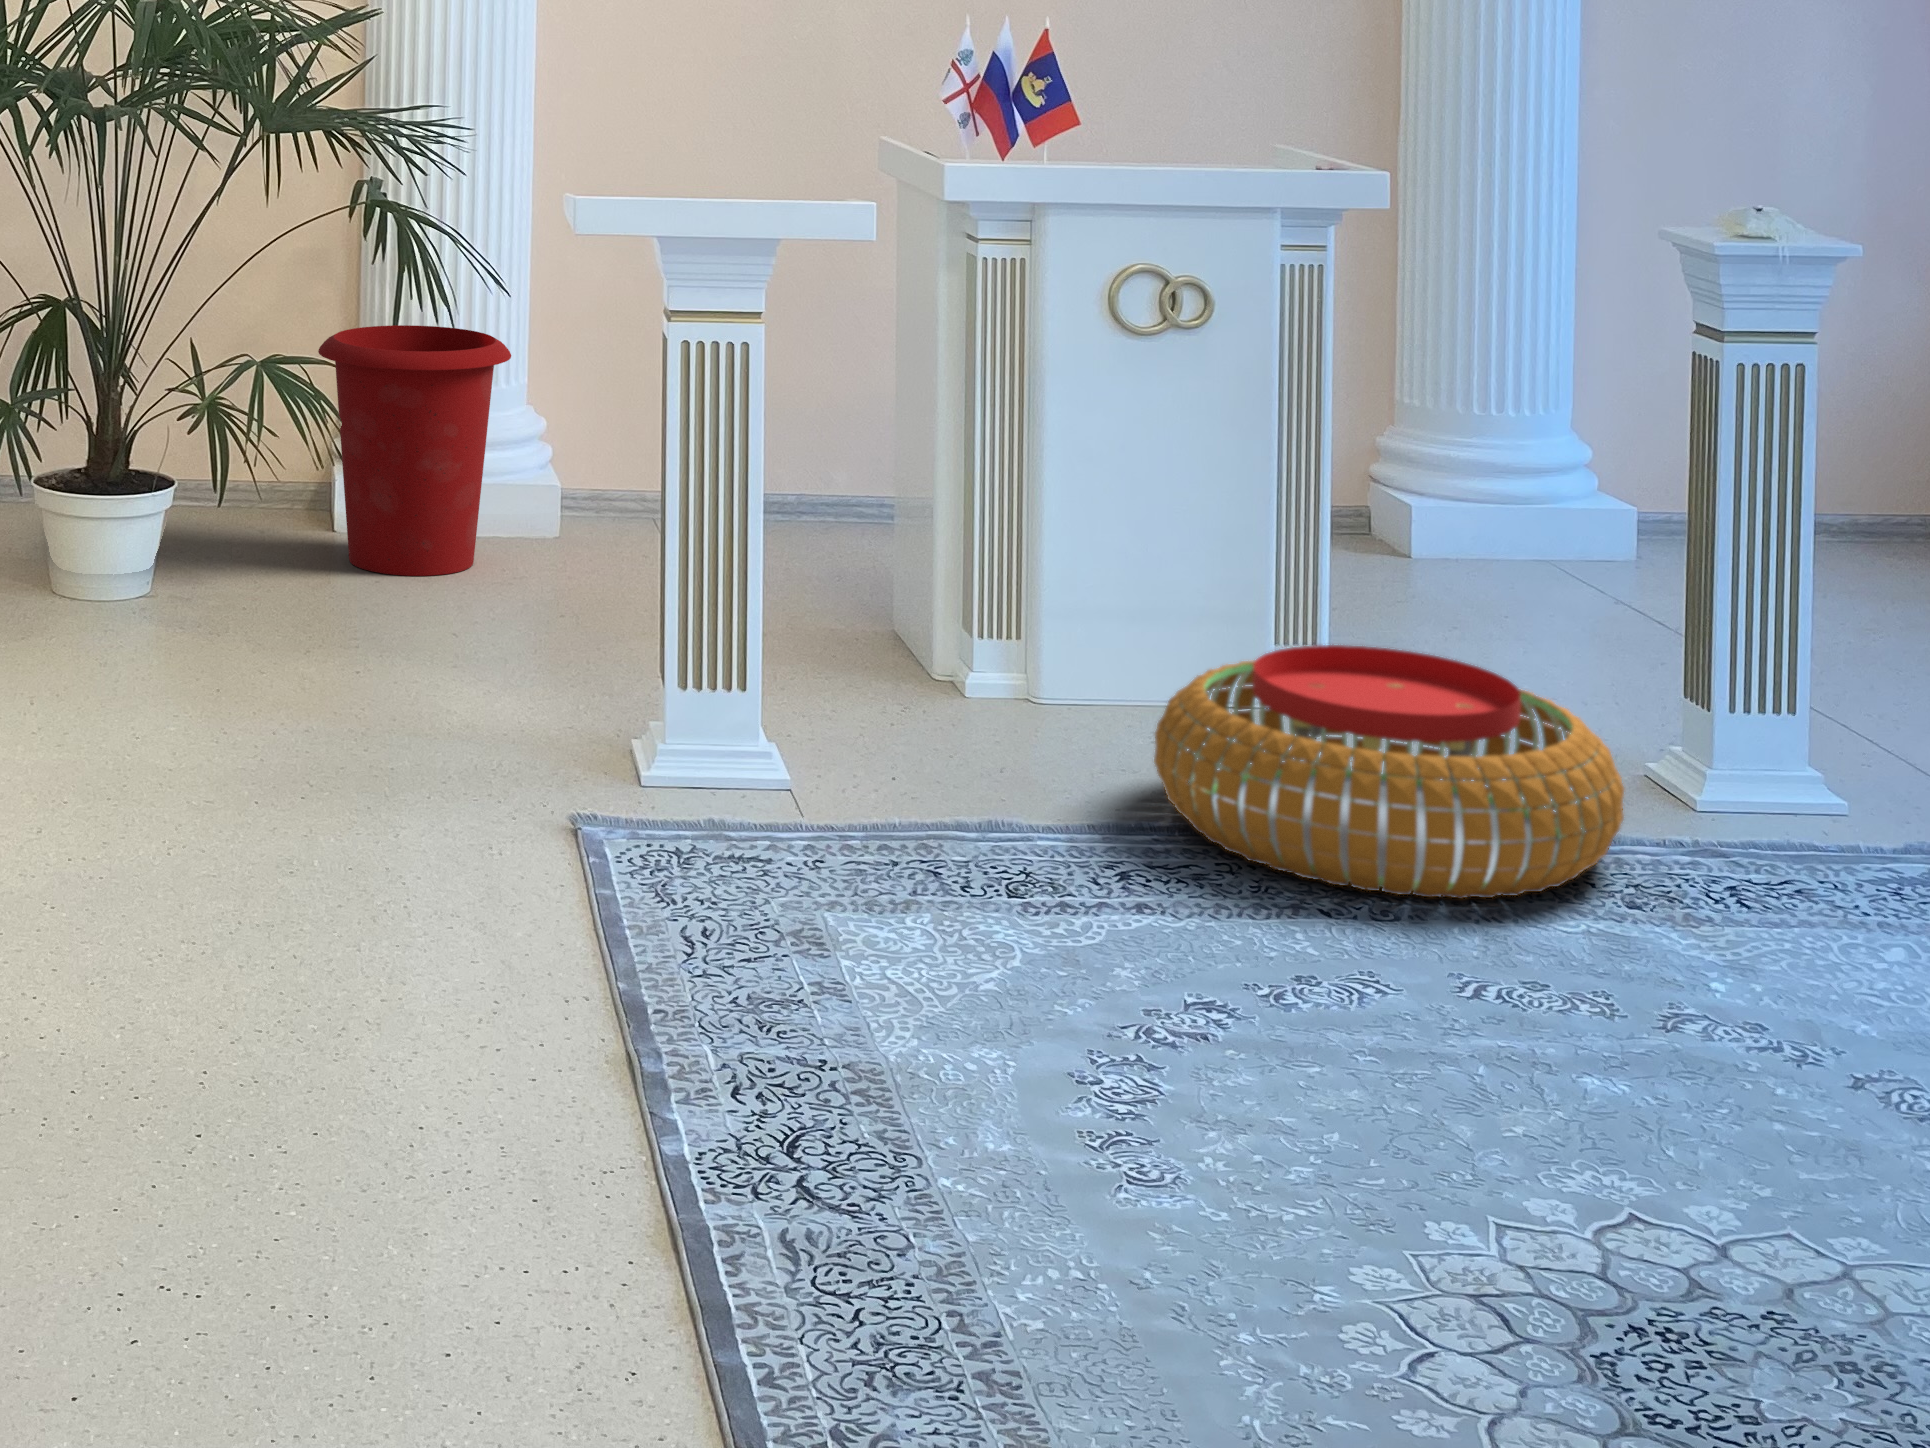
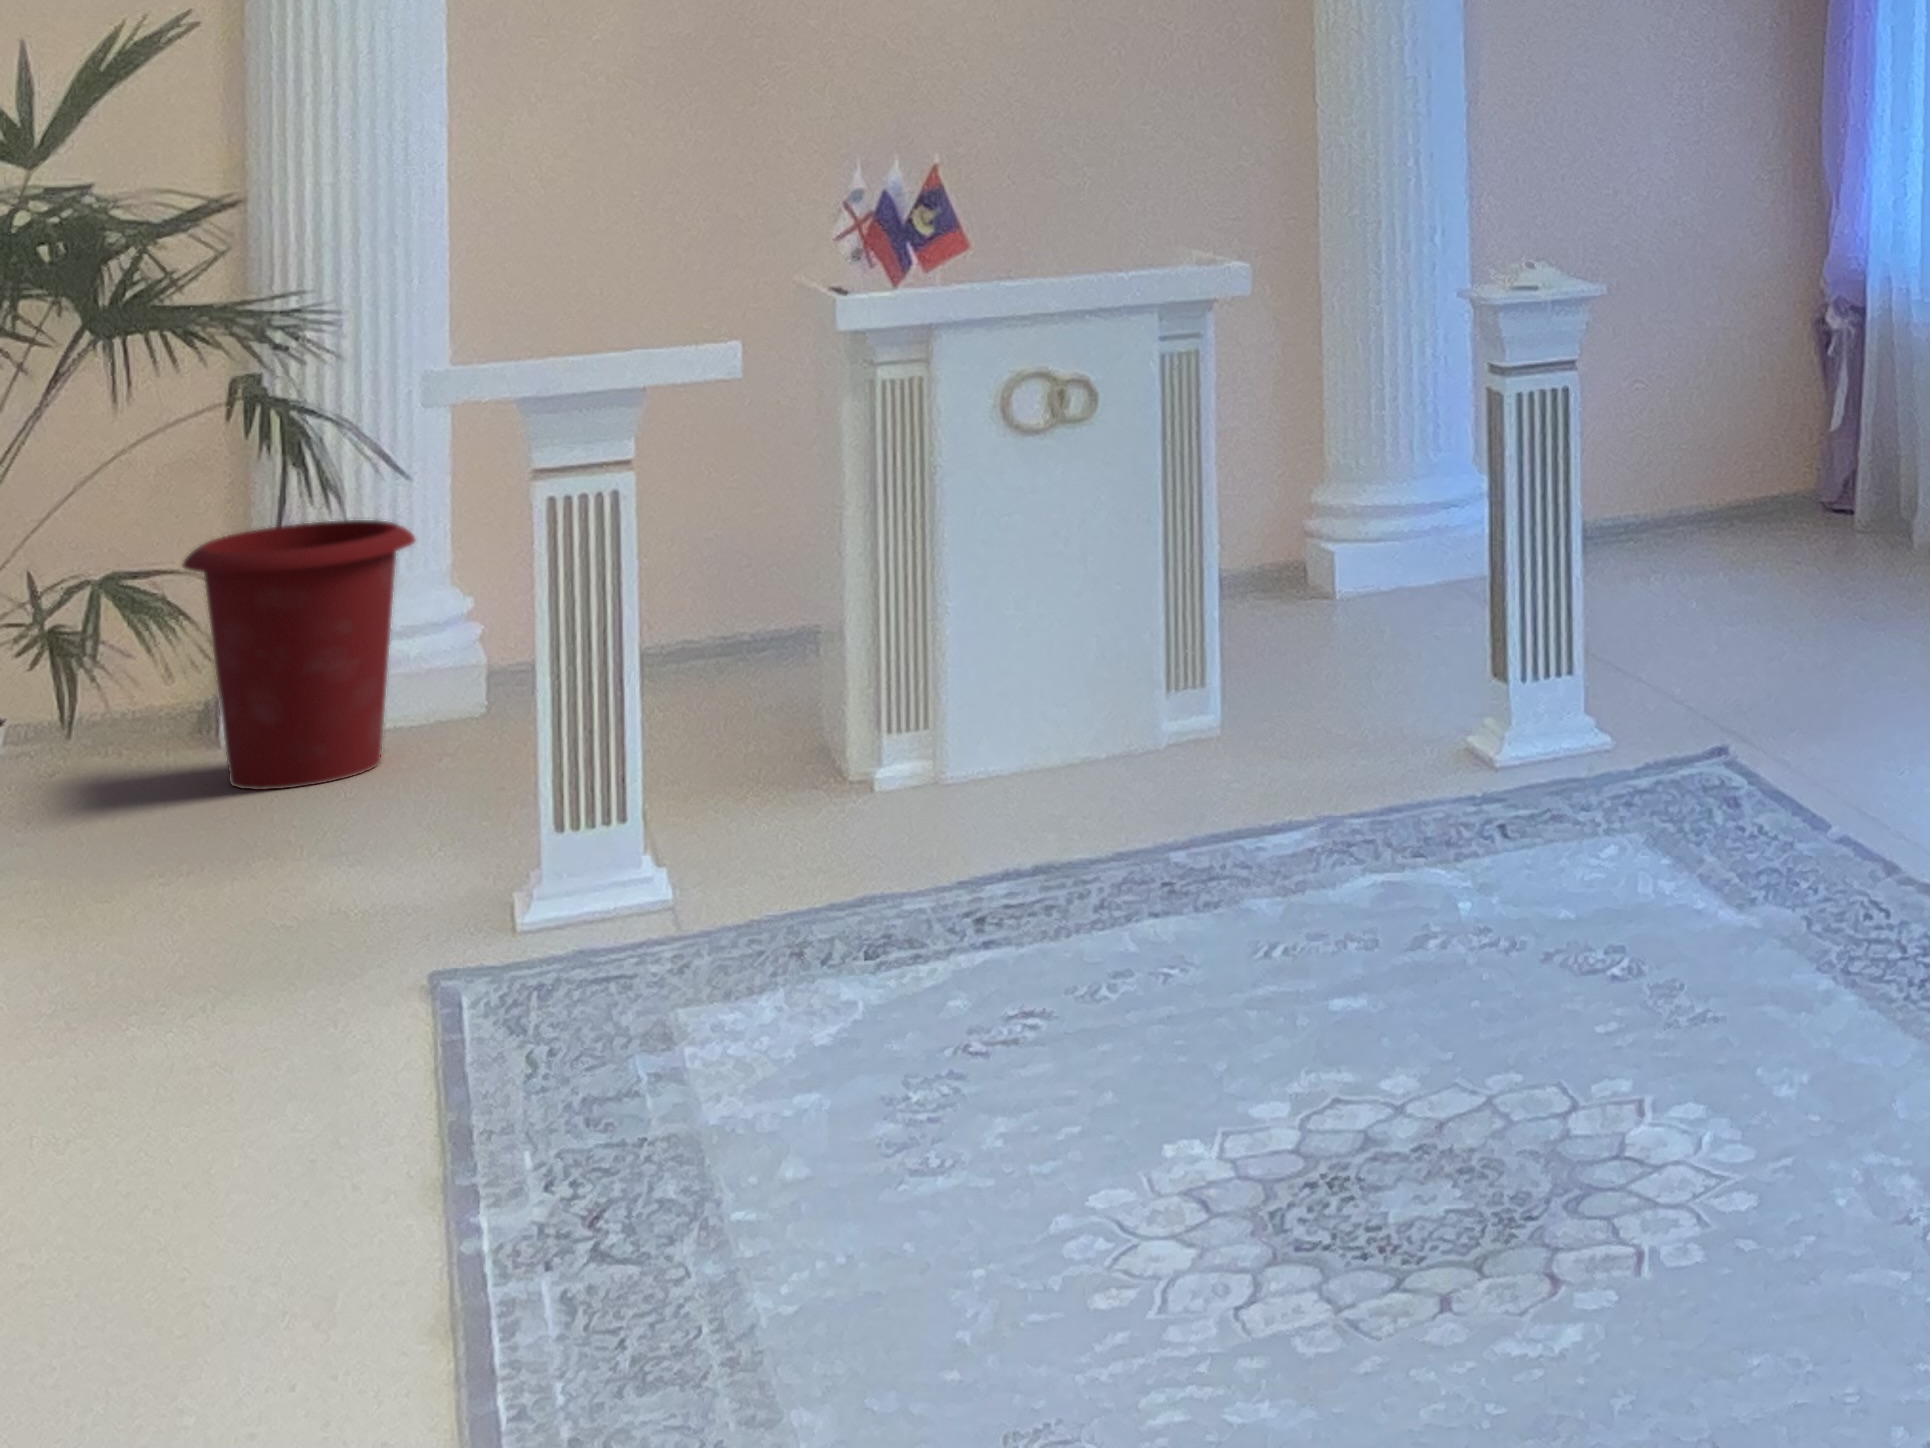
pouf: present [1154,645,1624,899] -> none [1029,682,1421,893]

